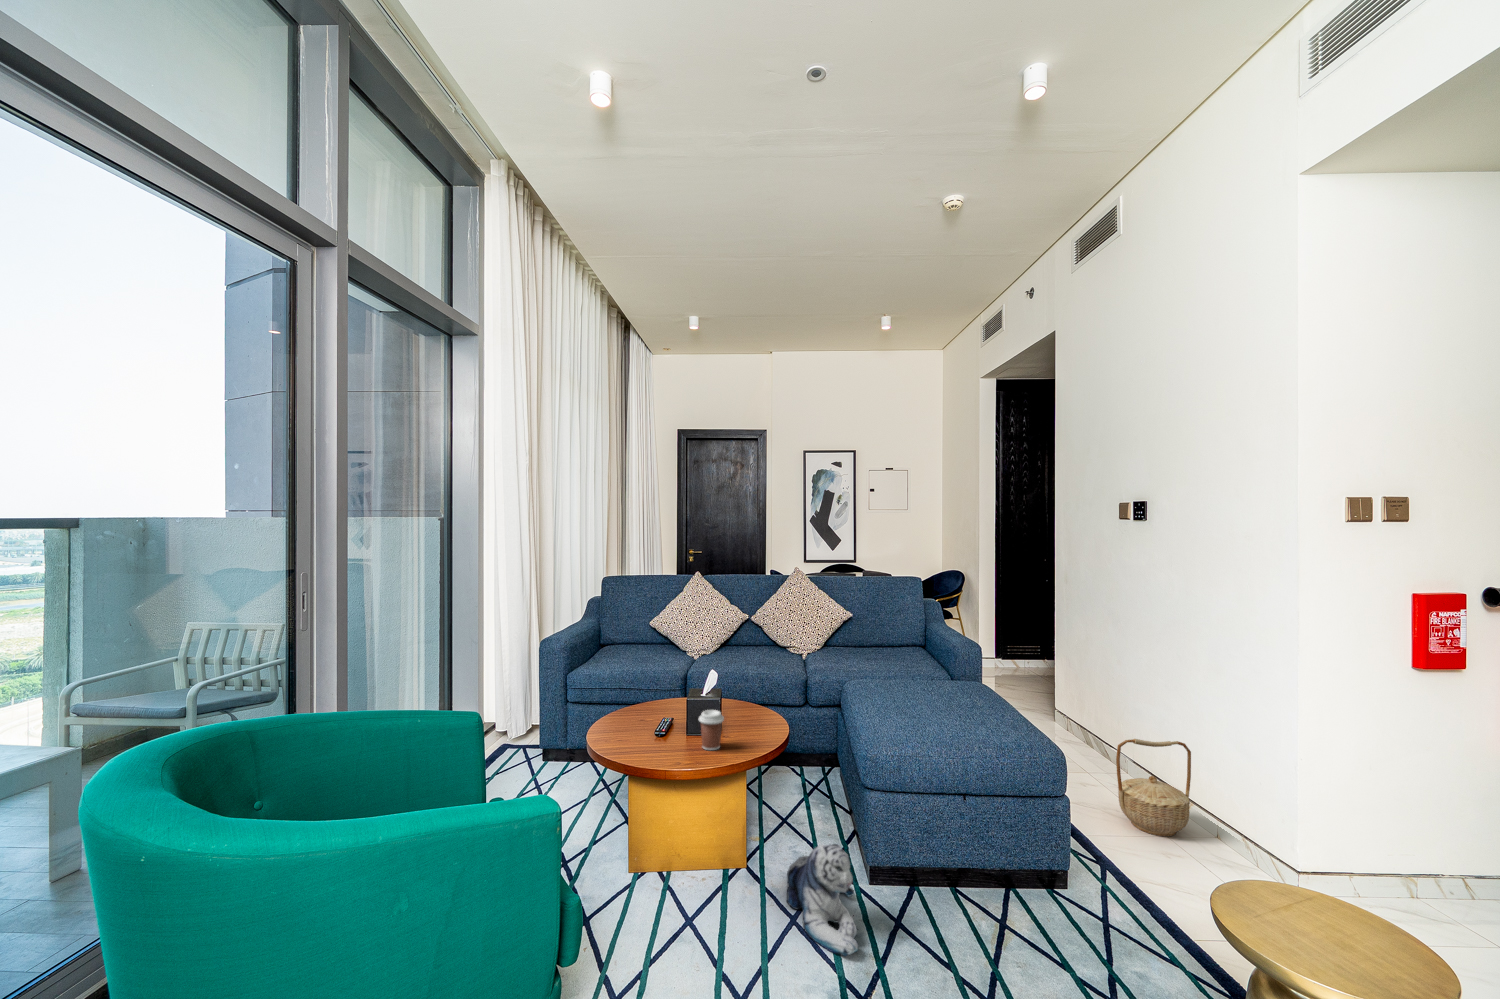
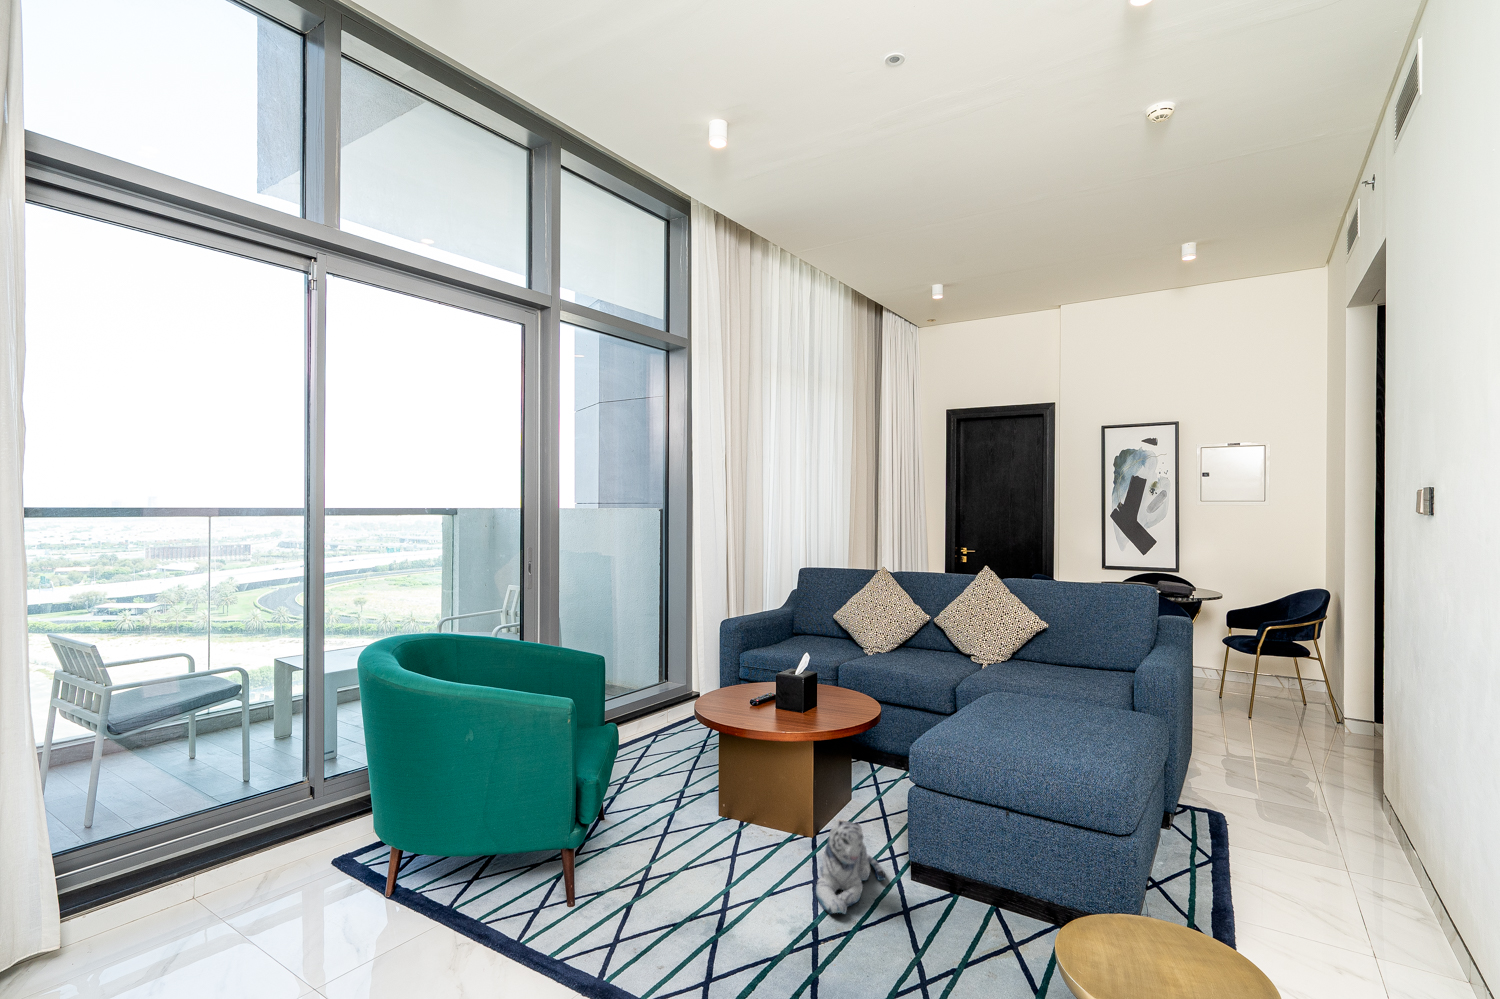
coffee cup: present [699,710,724,750] -> none [775,689,799,725]
basket: present [1116,739,1191,836] -> none [1297,809,1426,948]

